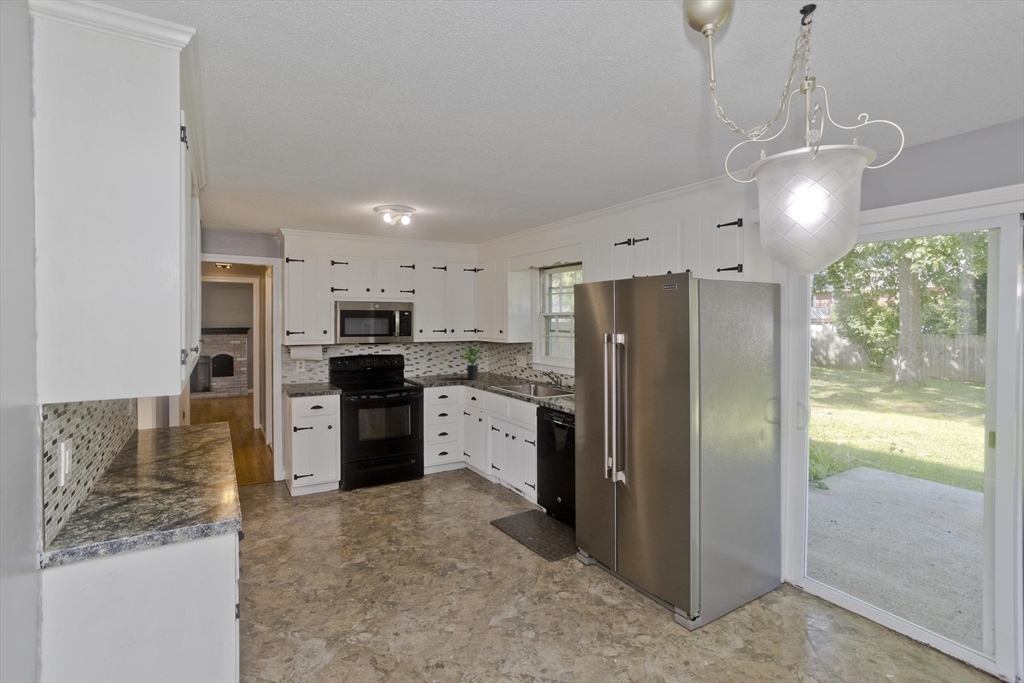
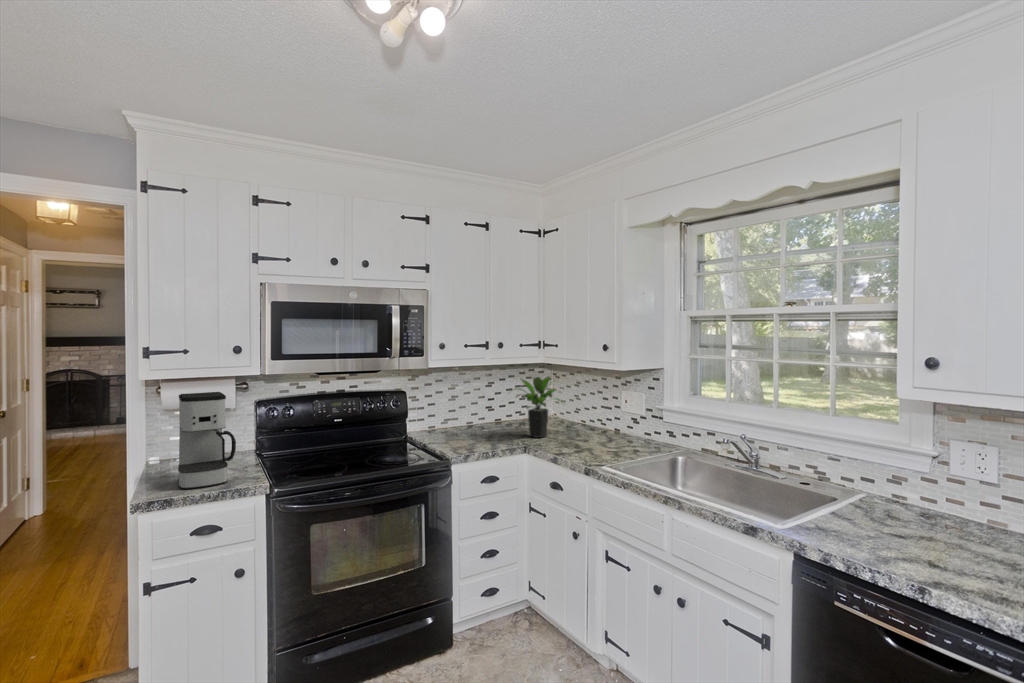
coffee maker: none [301,351,326,391] -> present [178,392,236,489]

